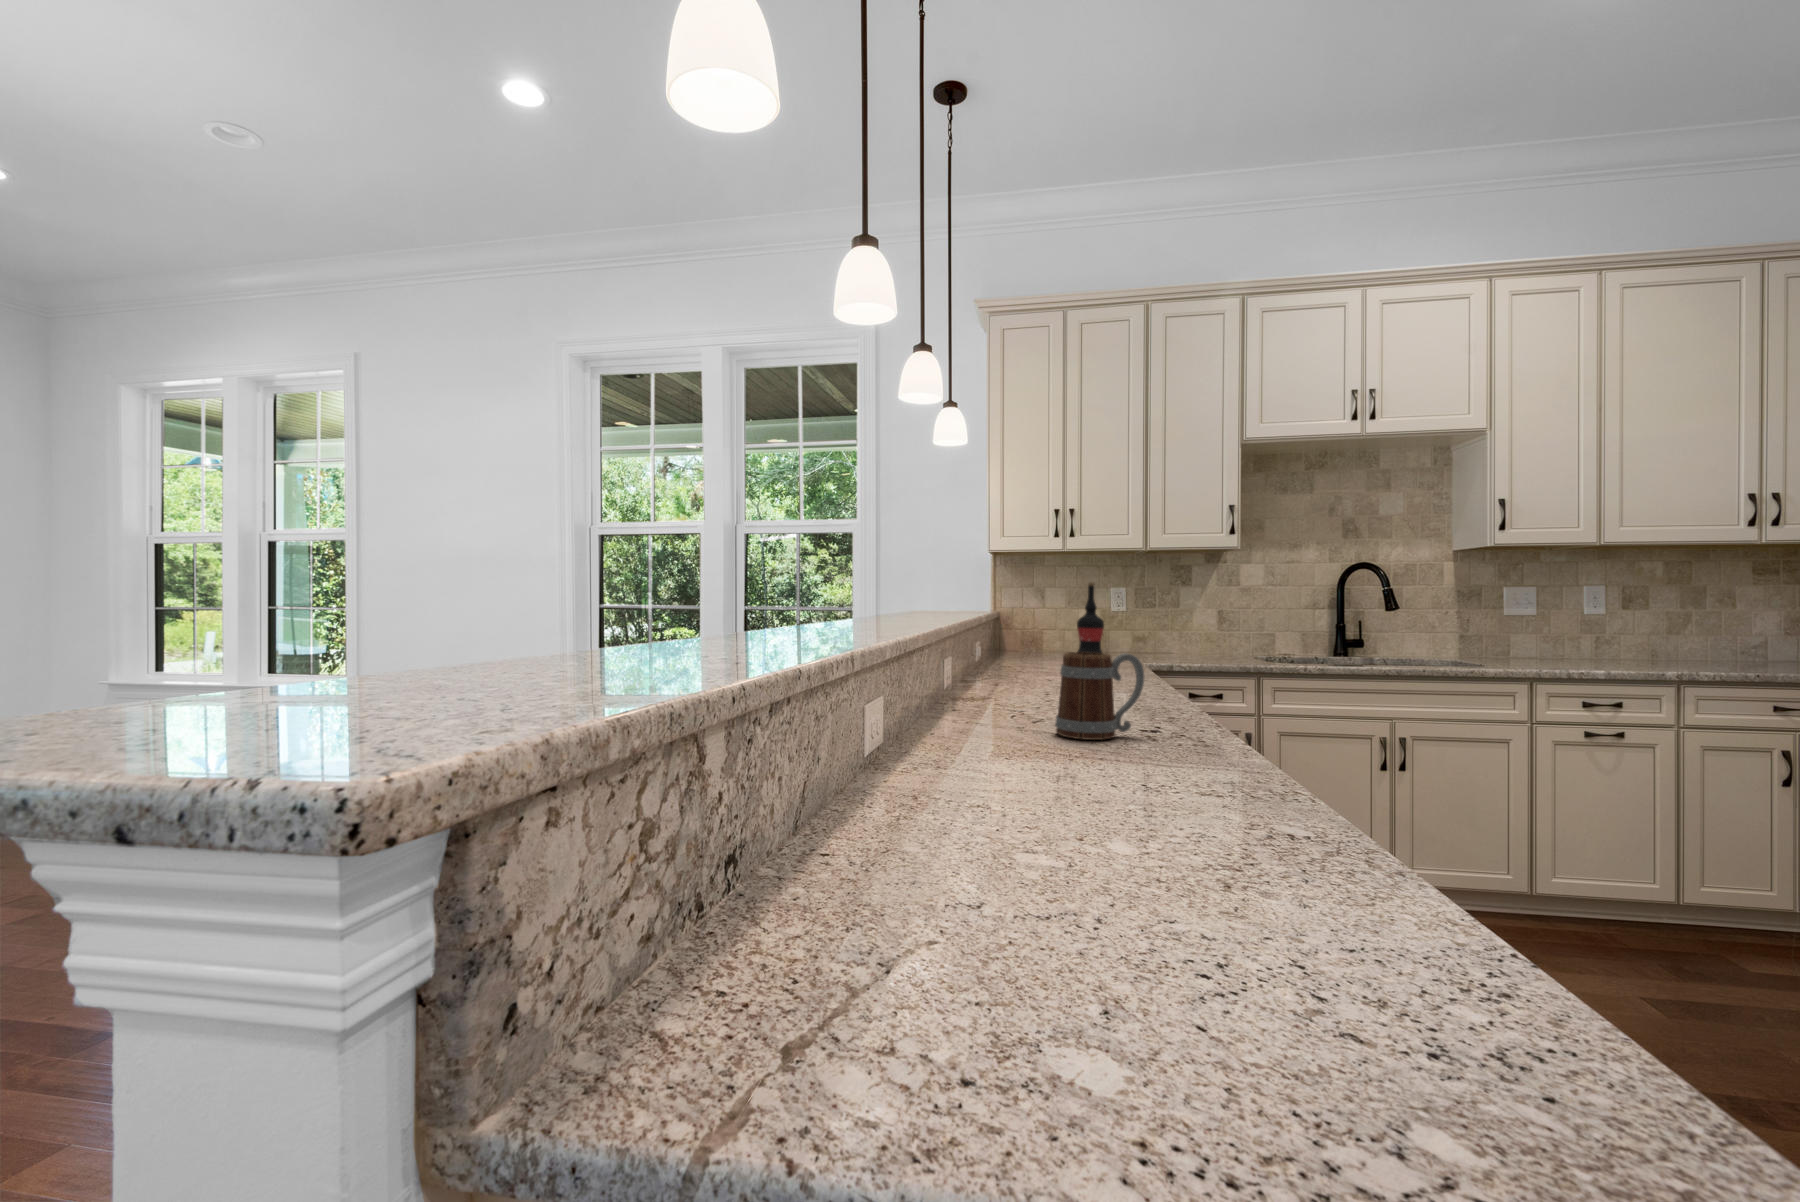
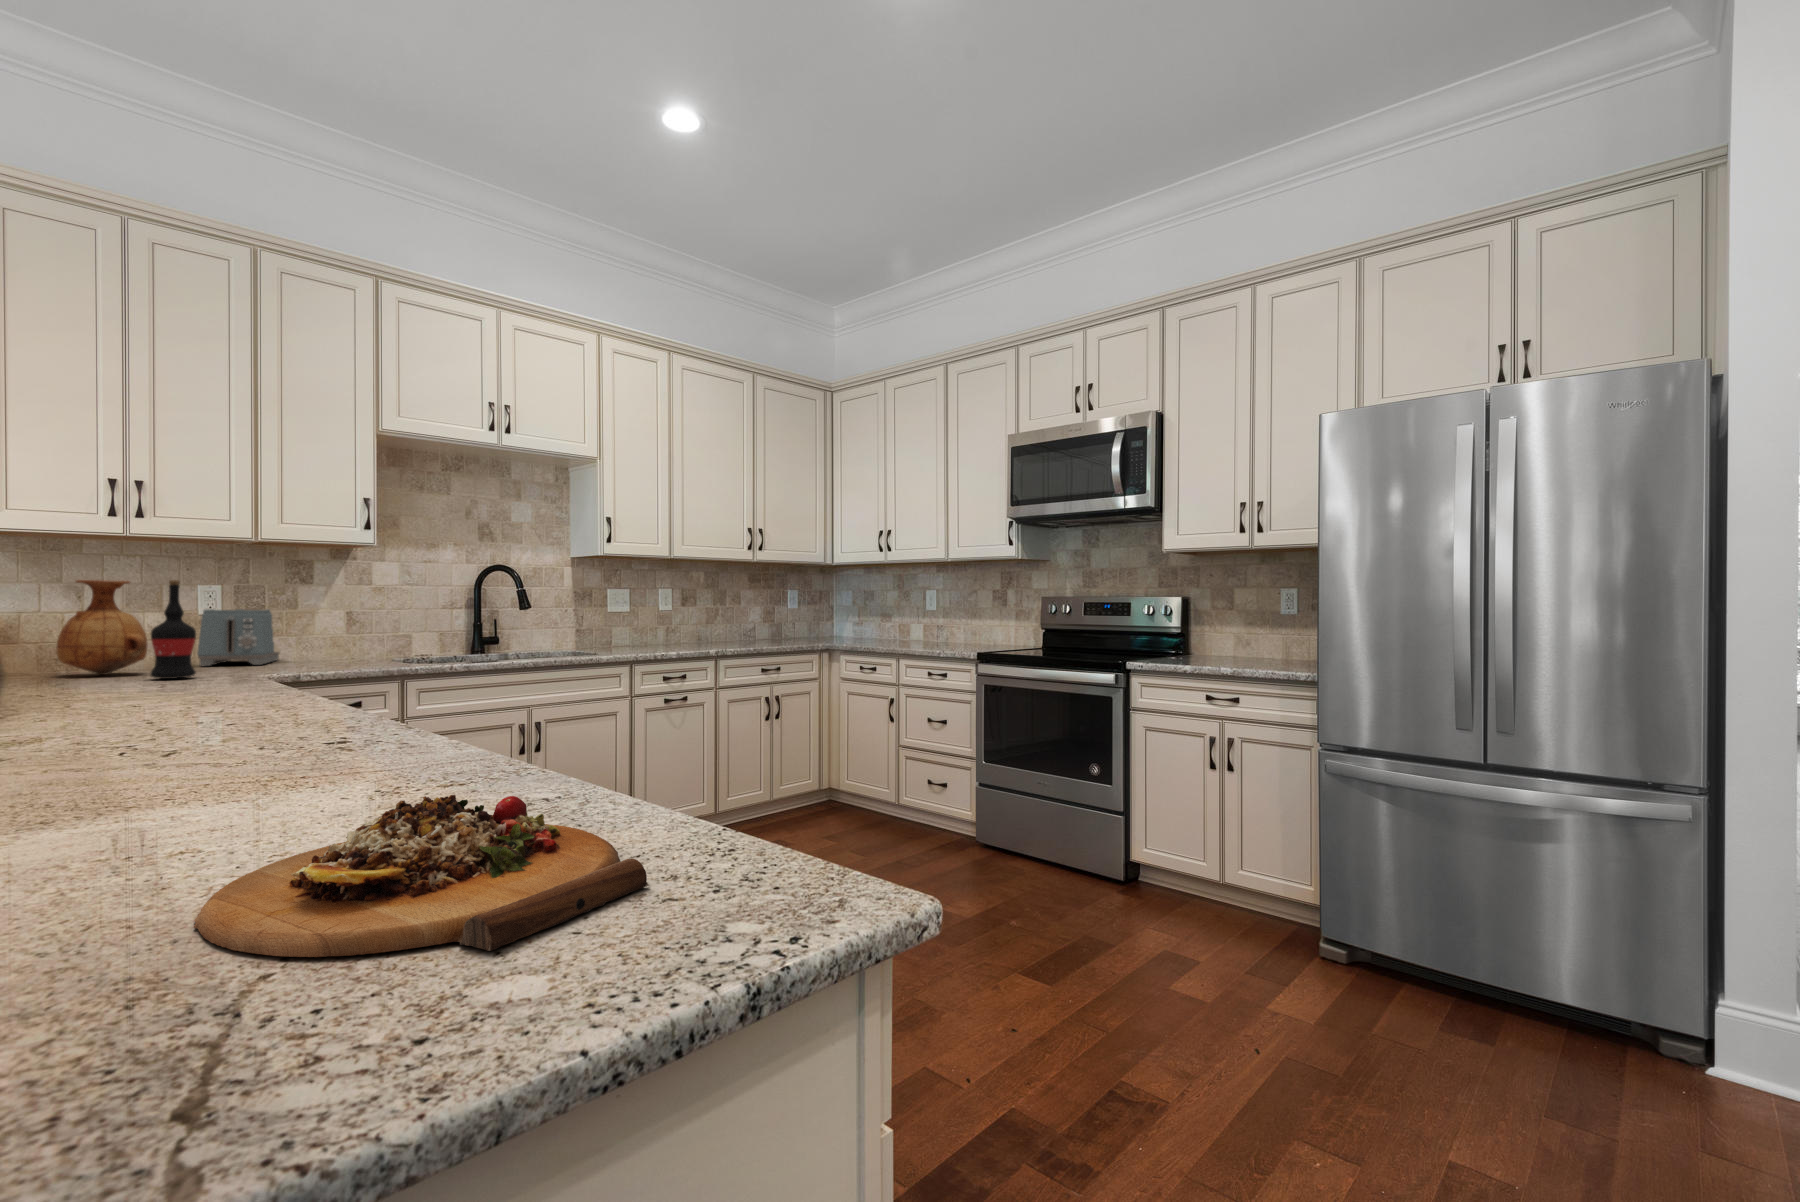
vase: none [1030,582,1079,653] -> present [57,580,148,675]
toaster: none [1112,605,1170,652] -> present [197,609,279,666]
mug: present [1055,652,1144,740] -> none [210,659,334,764]
cutting board: none [926,807,1332,1009] -> present [194,795,649,957]

